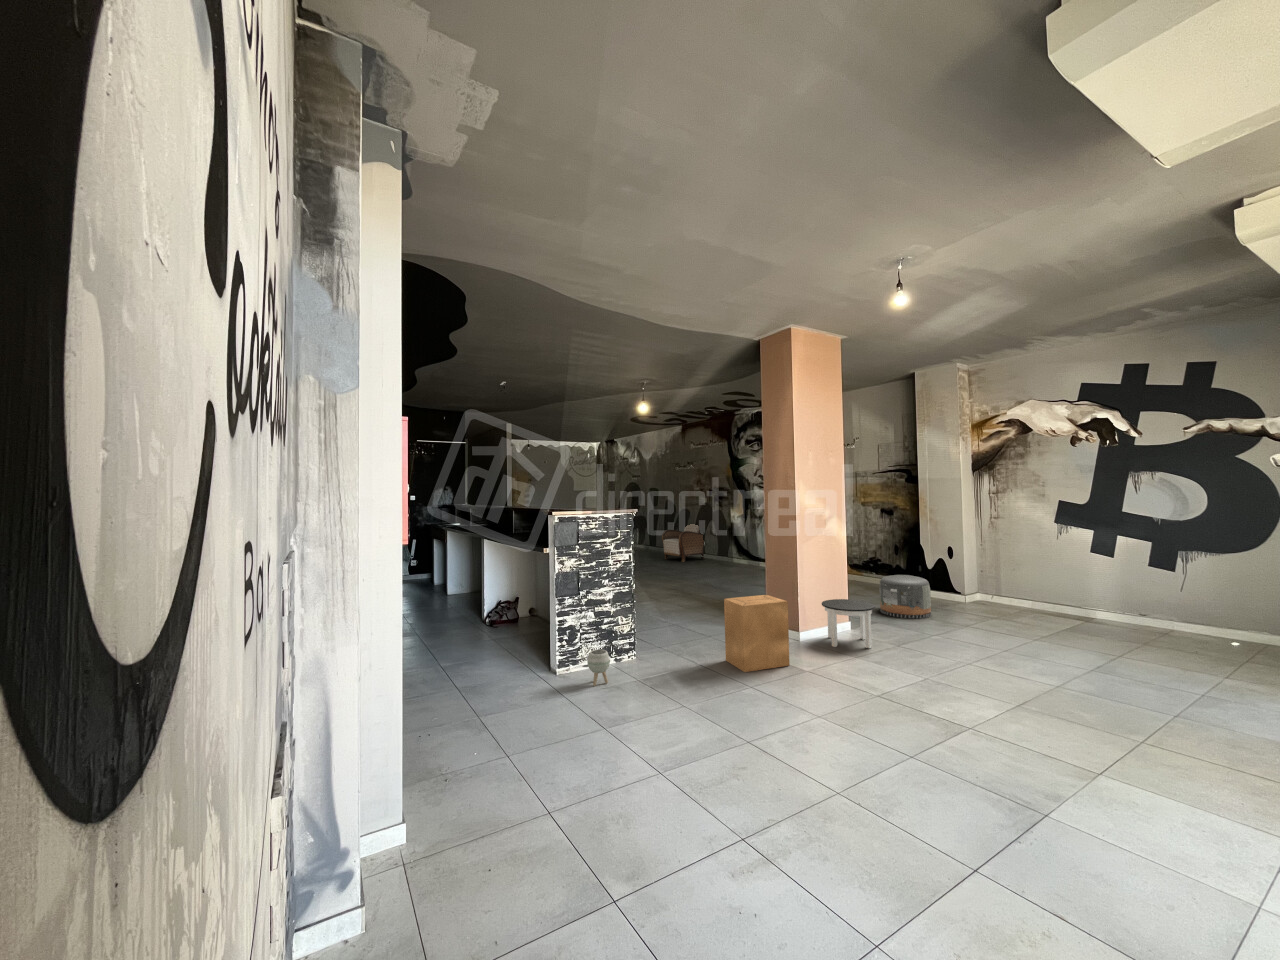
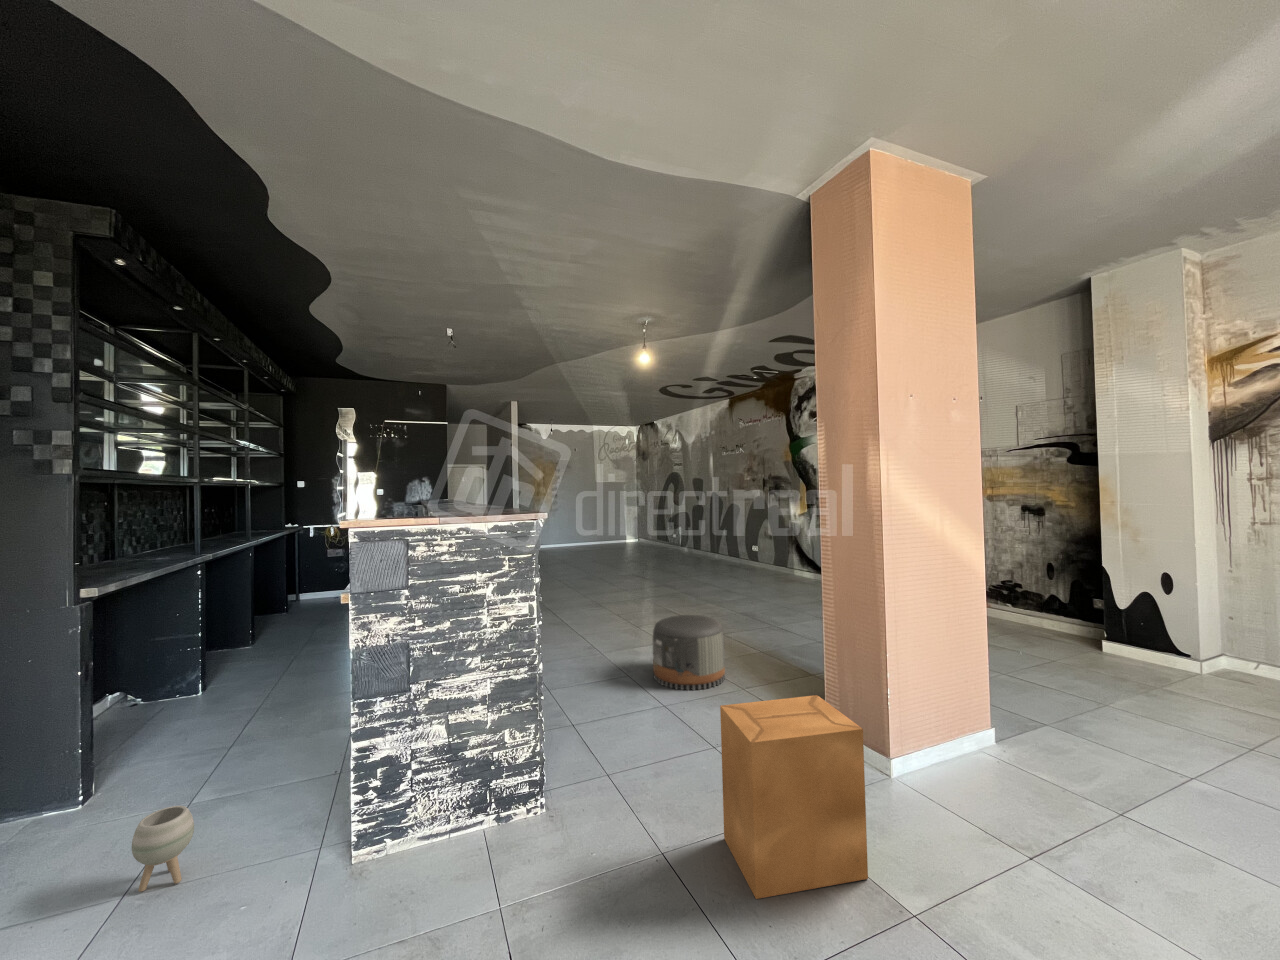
armchair: present [662,524,704,562] -> none [702,516,759,573]
pouf: present [879,575,931,618] -> present [653,615,725,690]
round table: present [822,599,875,648] -> none [938,690,1064,818]
planter: present [587,650,610,686] -> present [132,806,194,892]

